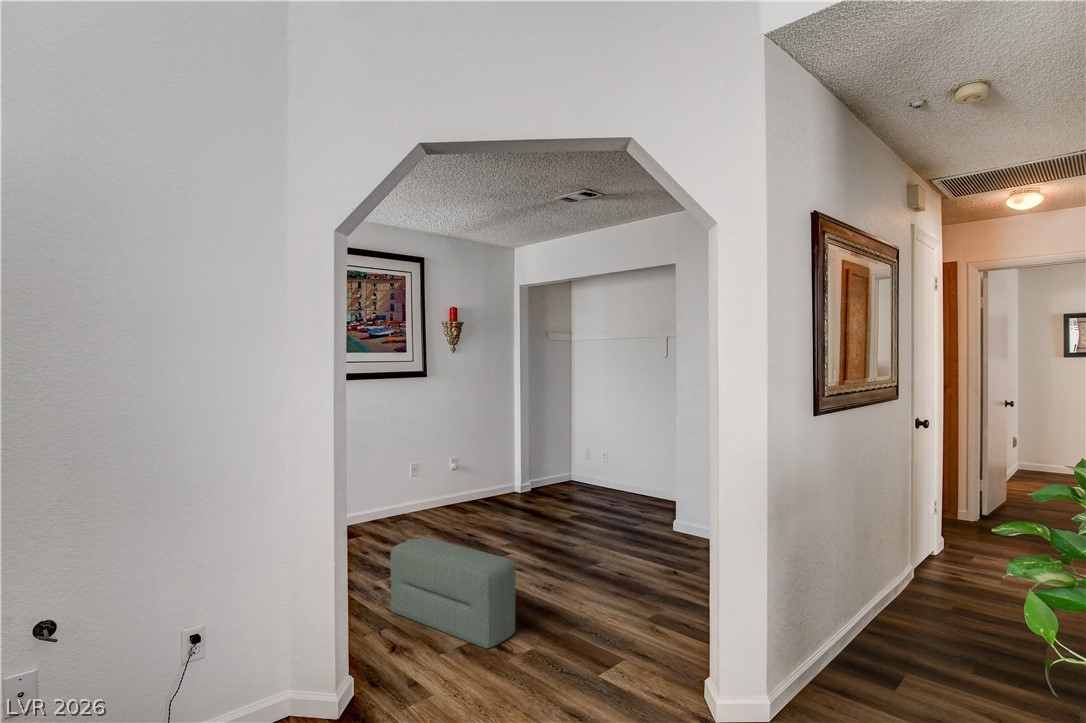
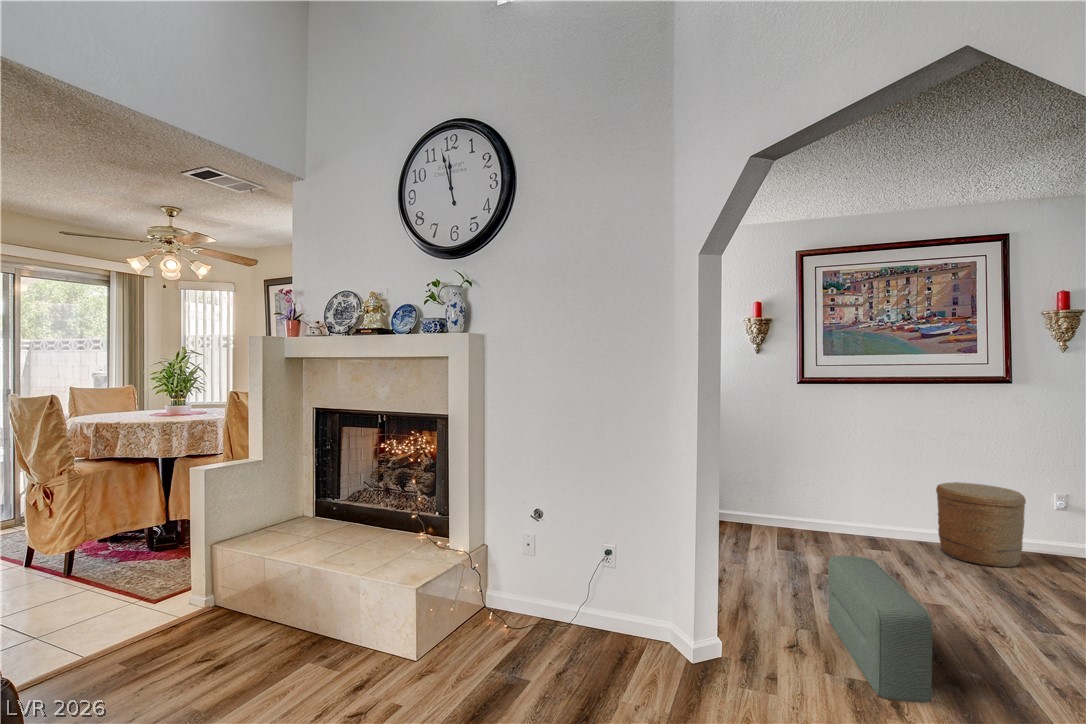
woven basket: none [386,460,446,527] -> present [936,482,1026,567]

